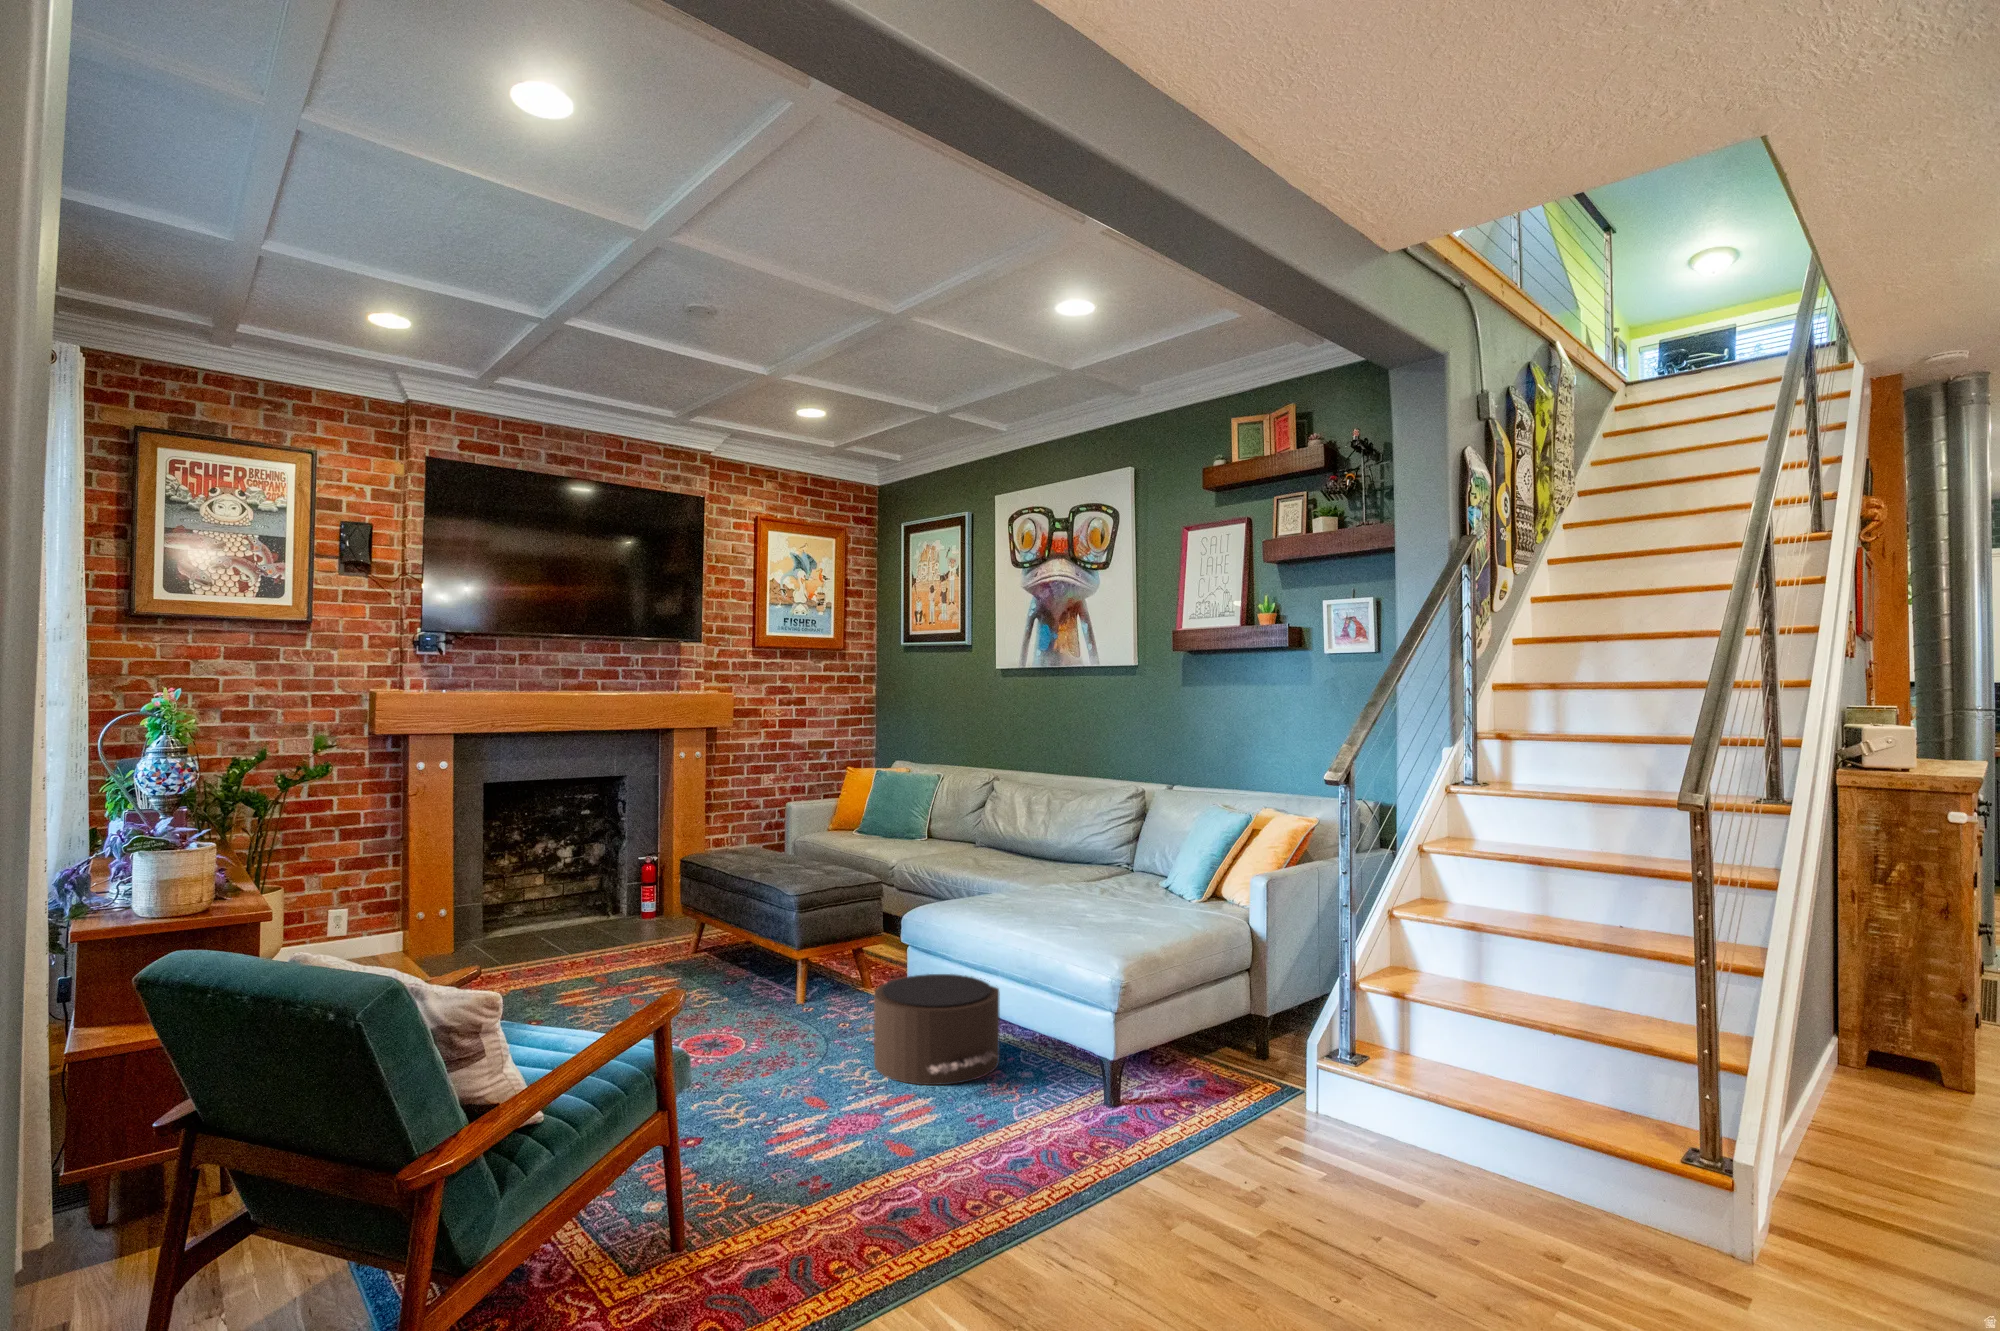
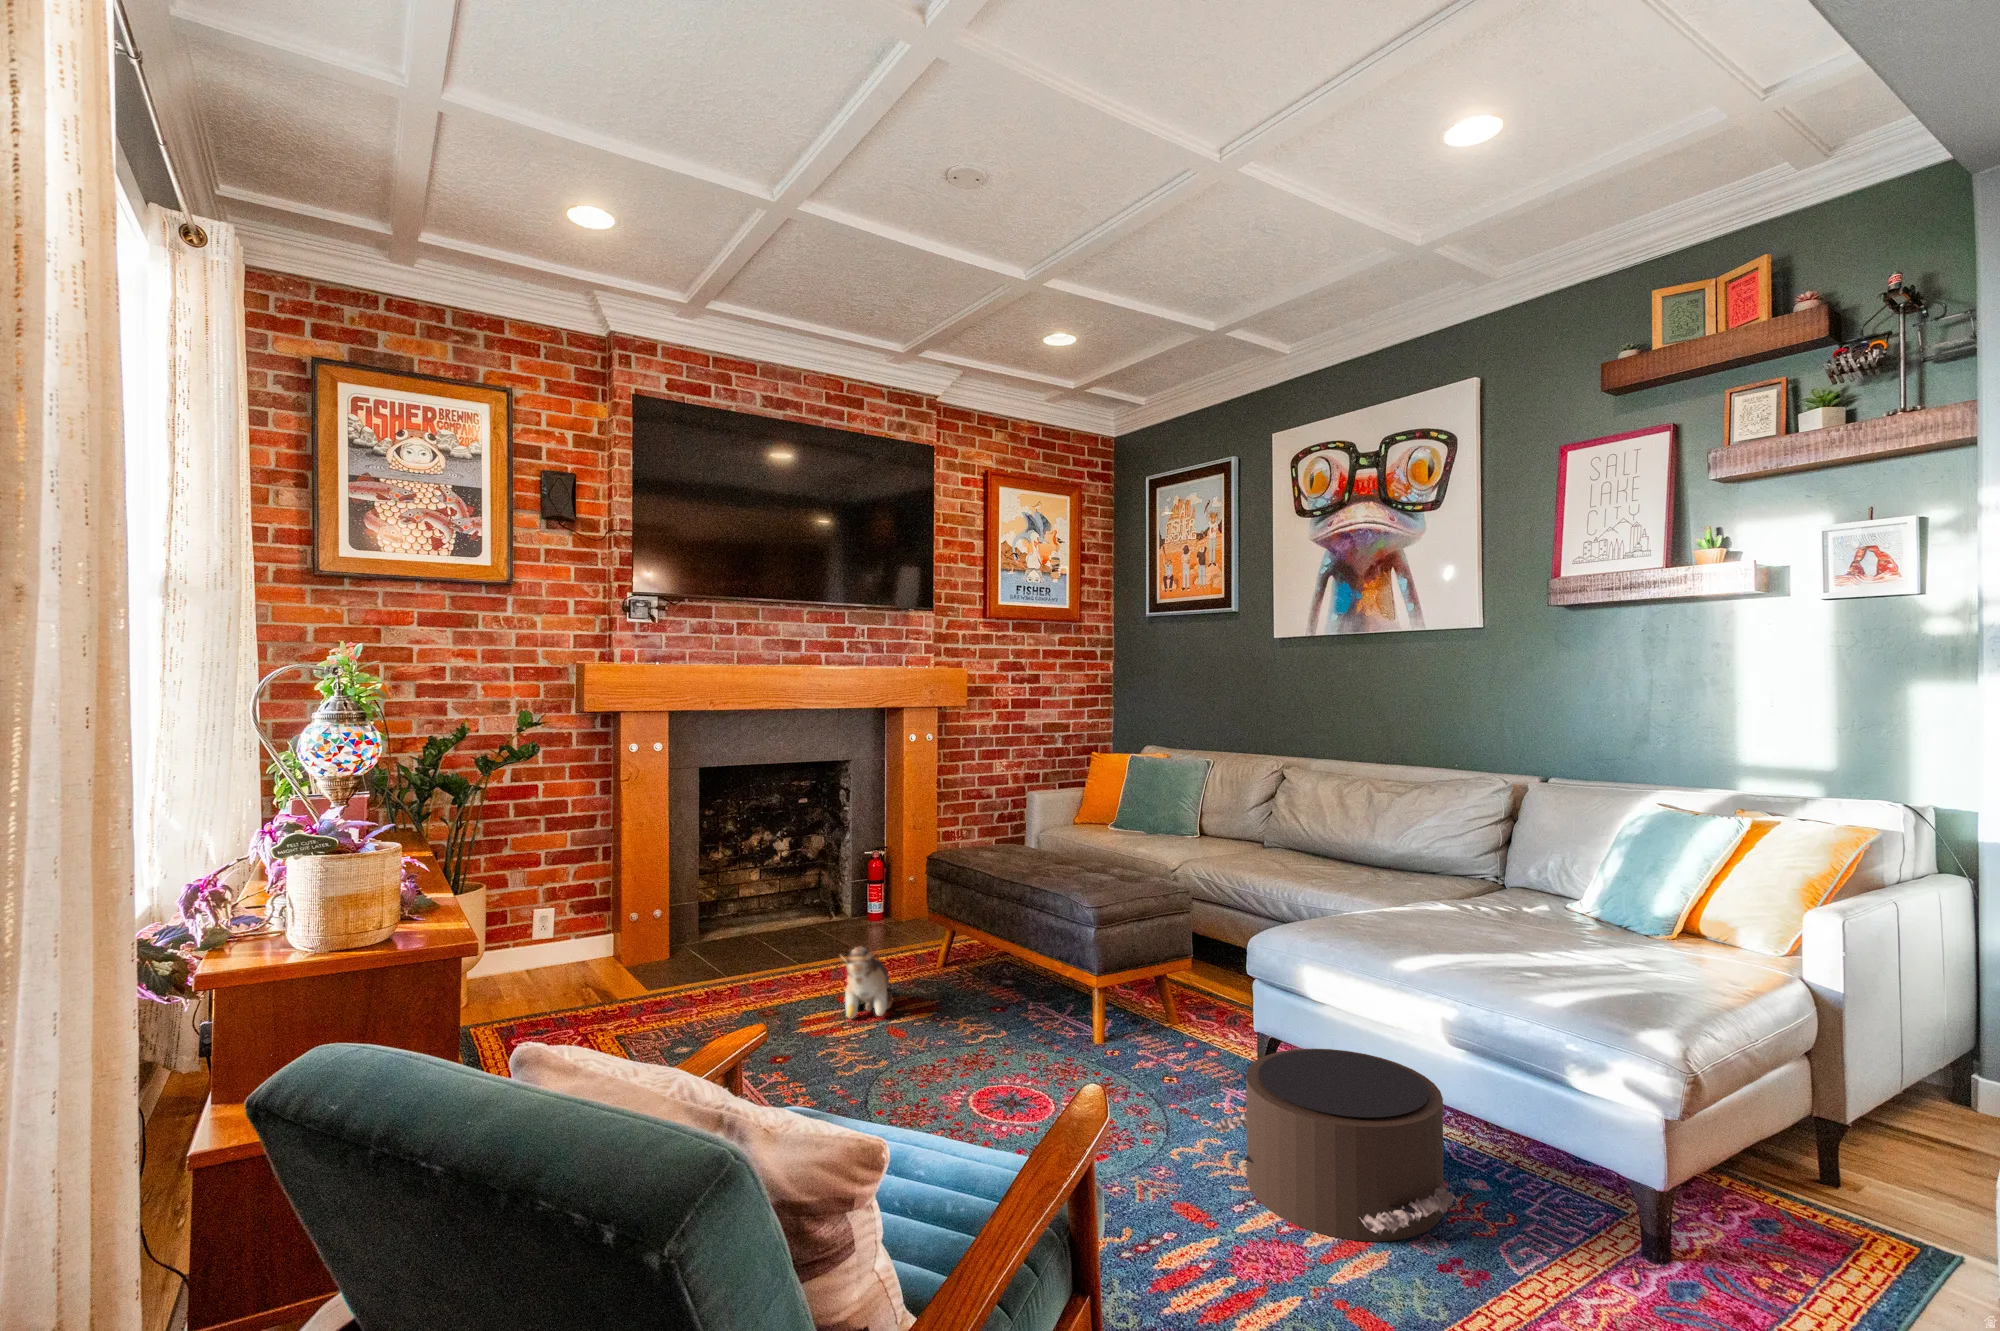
plush toy: none [600,924,648,983] -> present [842,947,893,1019]

